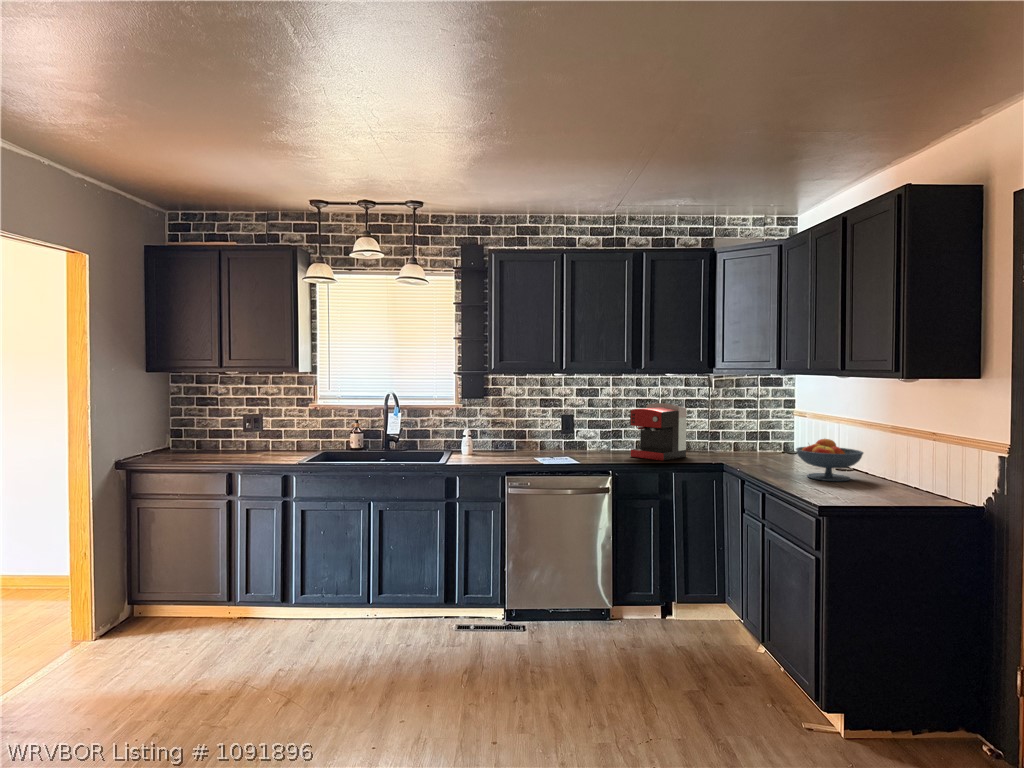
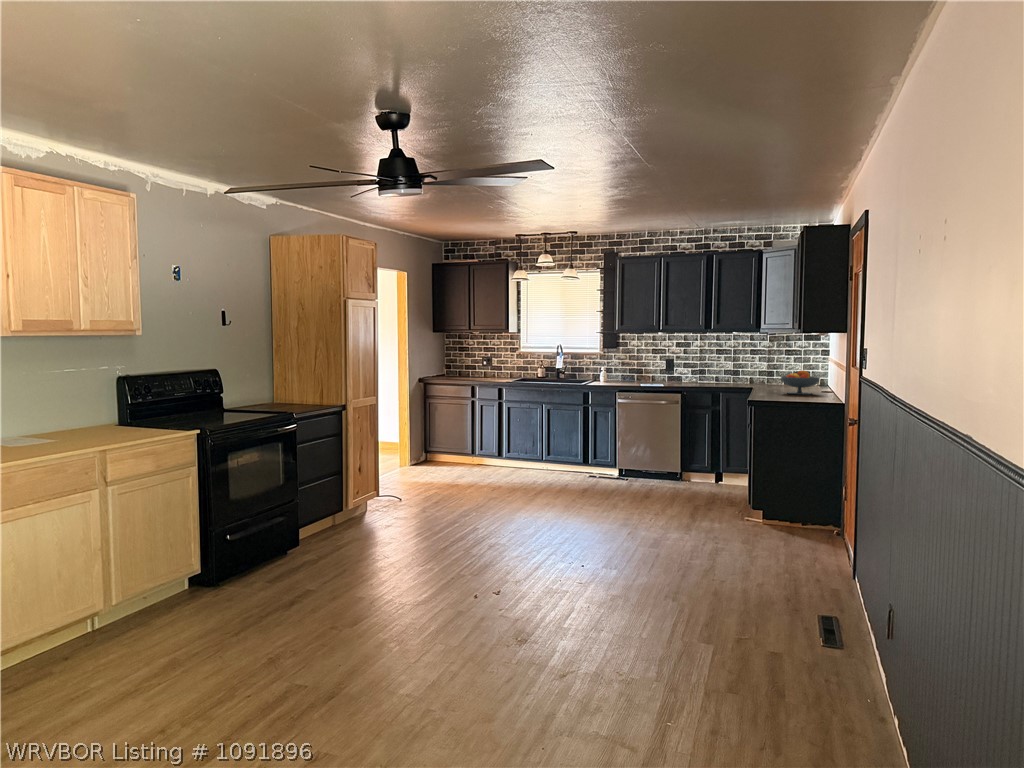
coffee maker: present [630,403,687,461] -> none [703,351,741,386]

